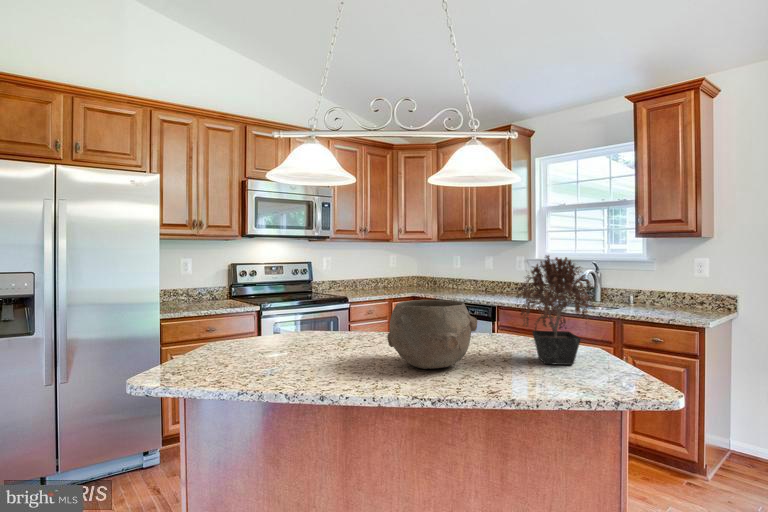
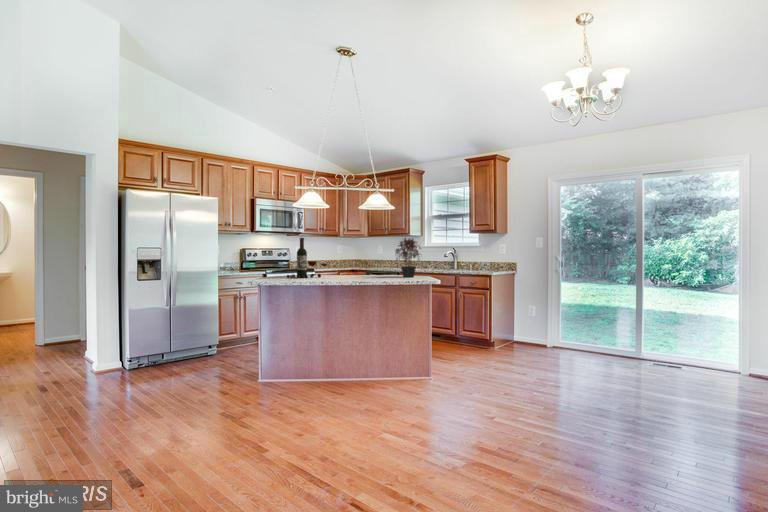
wine bottle: none [237,257,346,365] -> present [287,238,328,278]
bowl: present [387,300,477,369] -> none [346,254,379,278]

